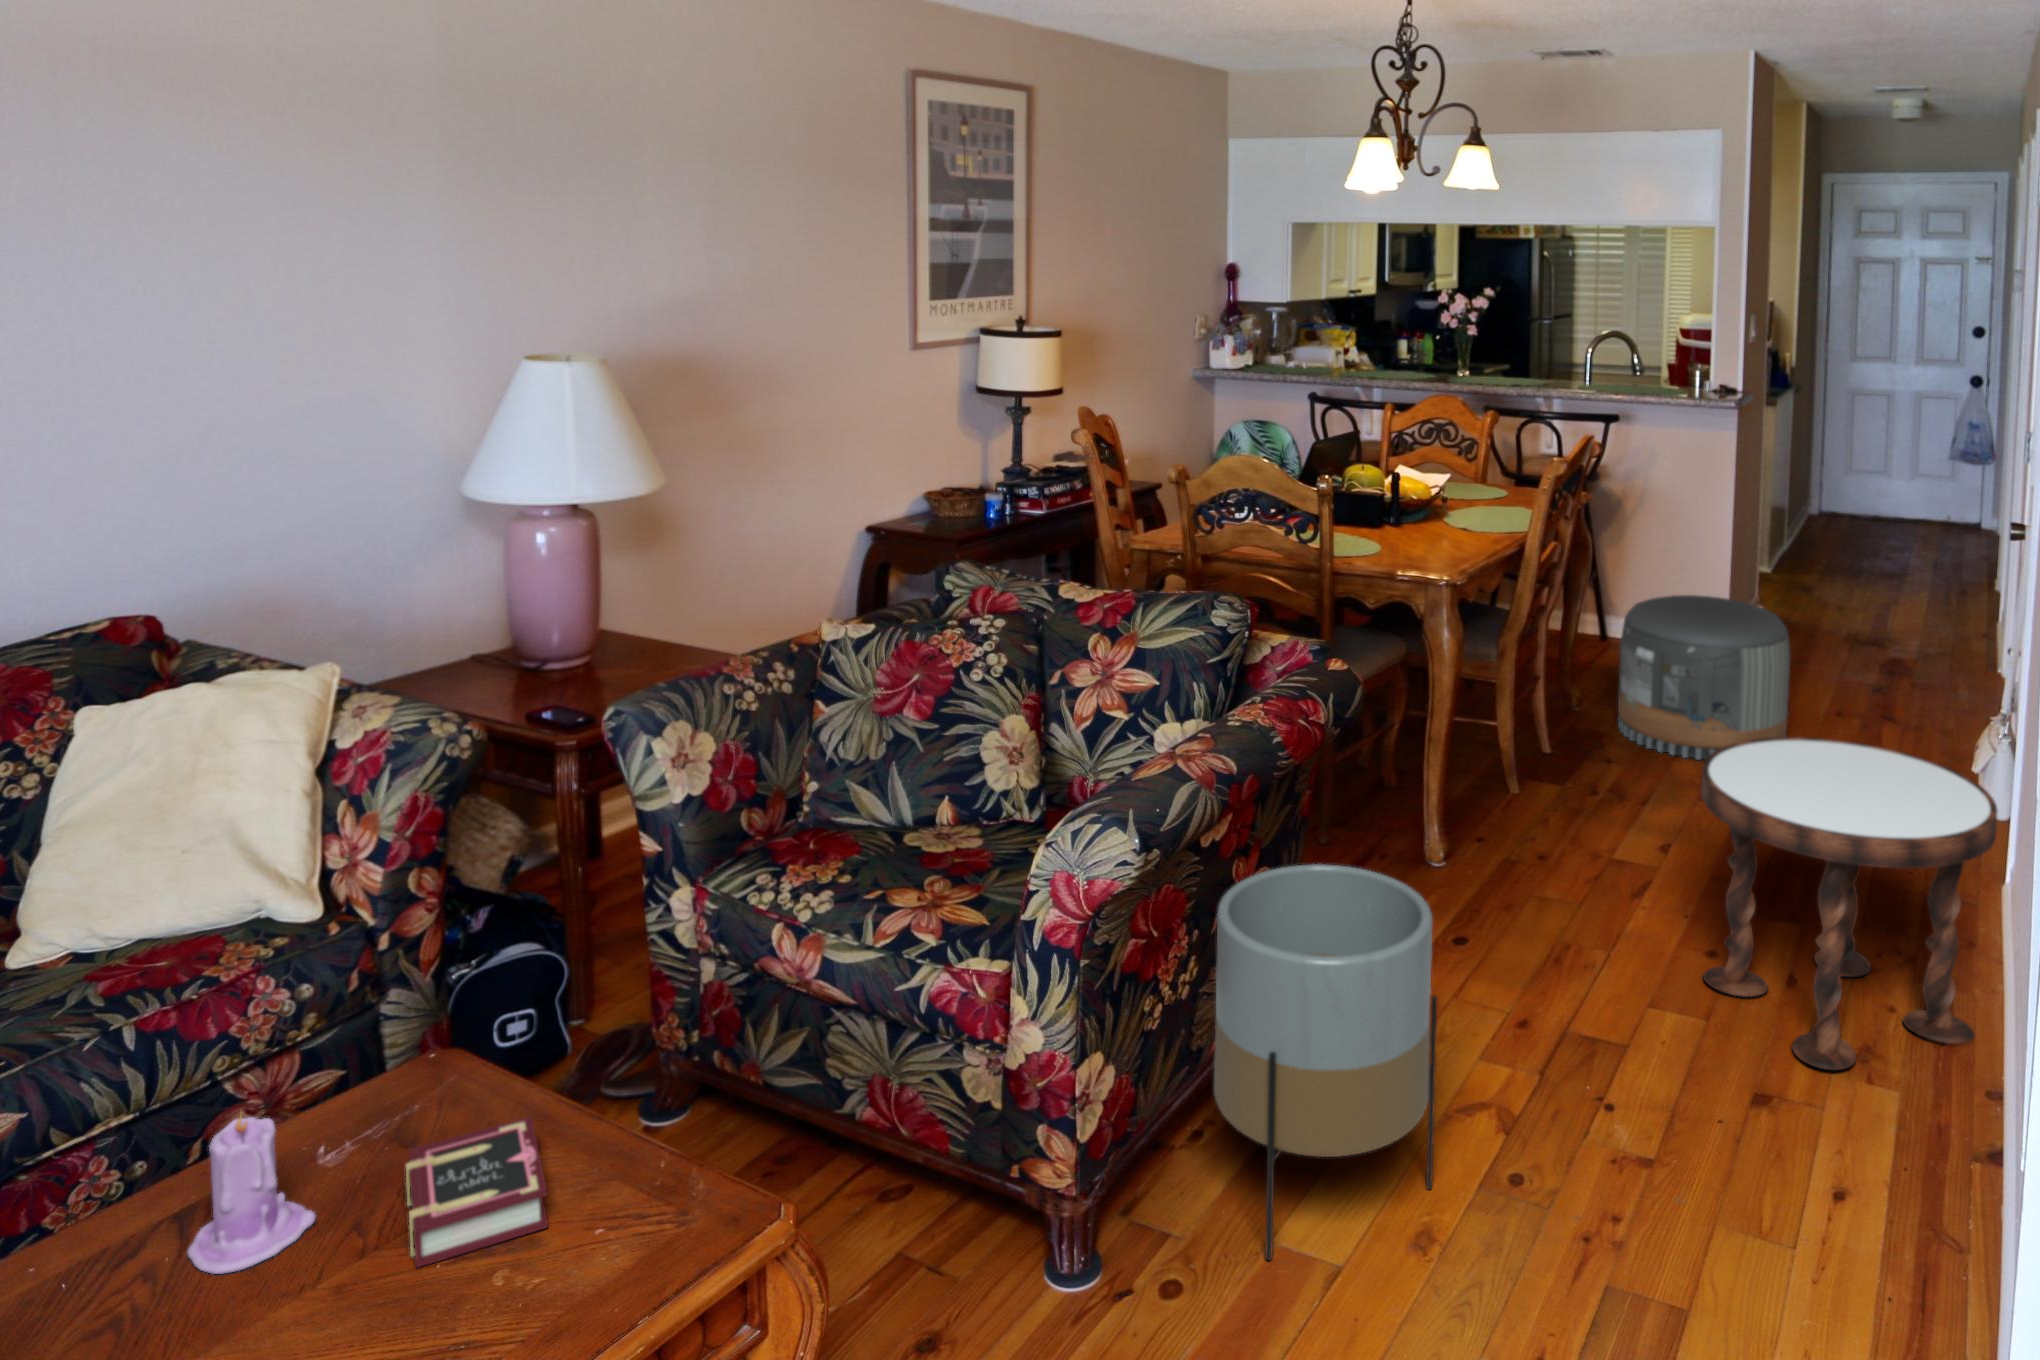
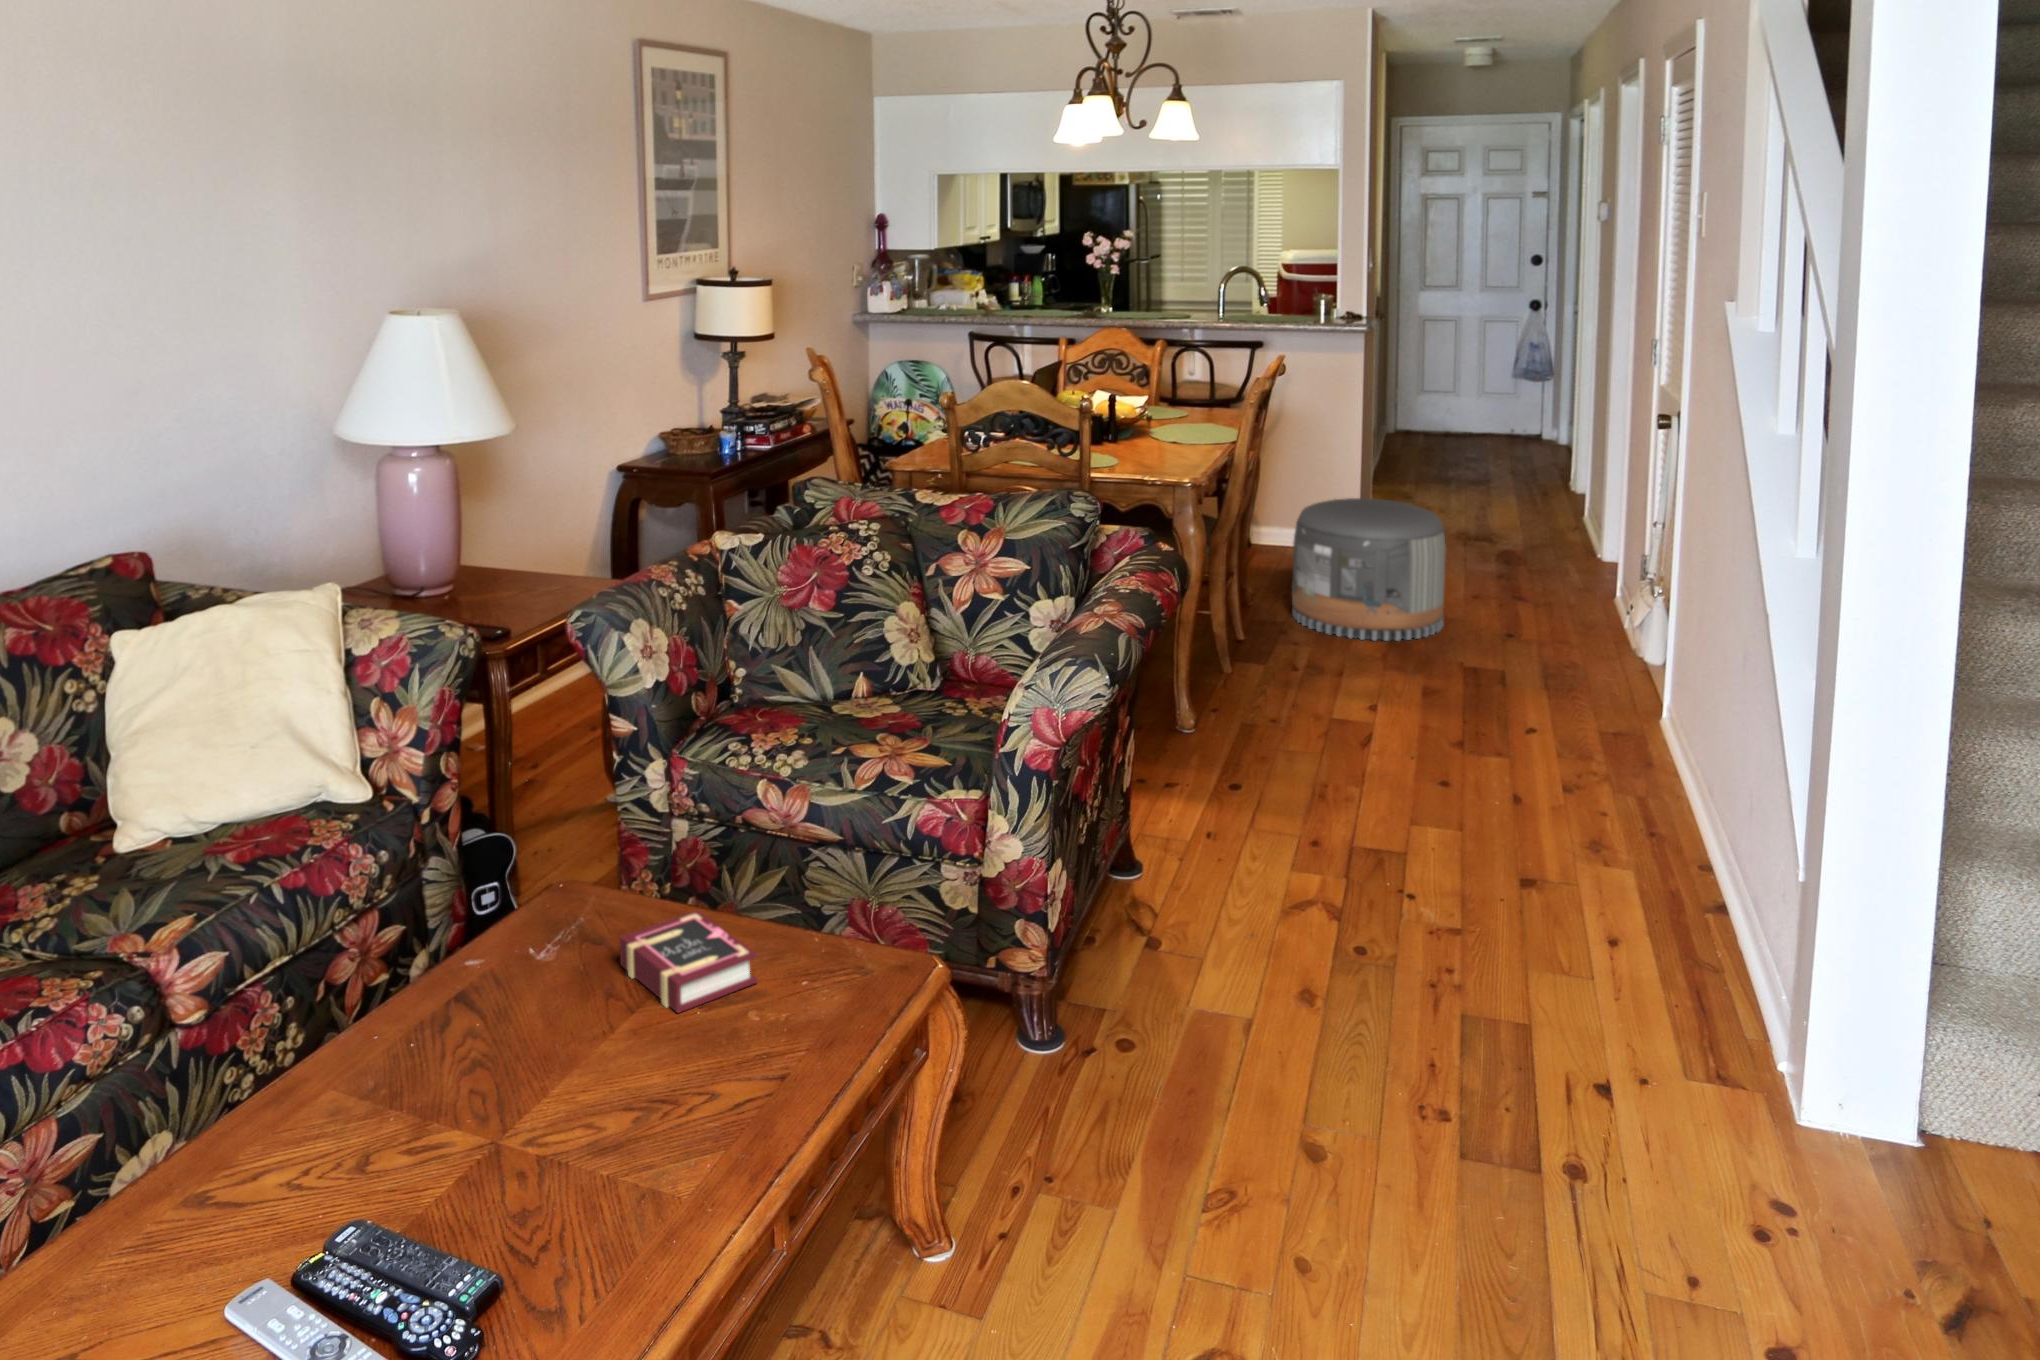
side table: present [1701,737,1998,1070] -> none [1450,598,1703,861]
planter: present [1214,864,1437,1260] -> none [1124,709,1309,1021]
candle: present [188,1116,316,1274] -> none [484,903,570,1028]

